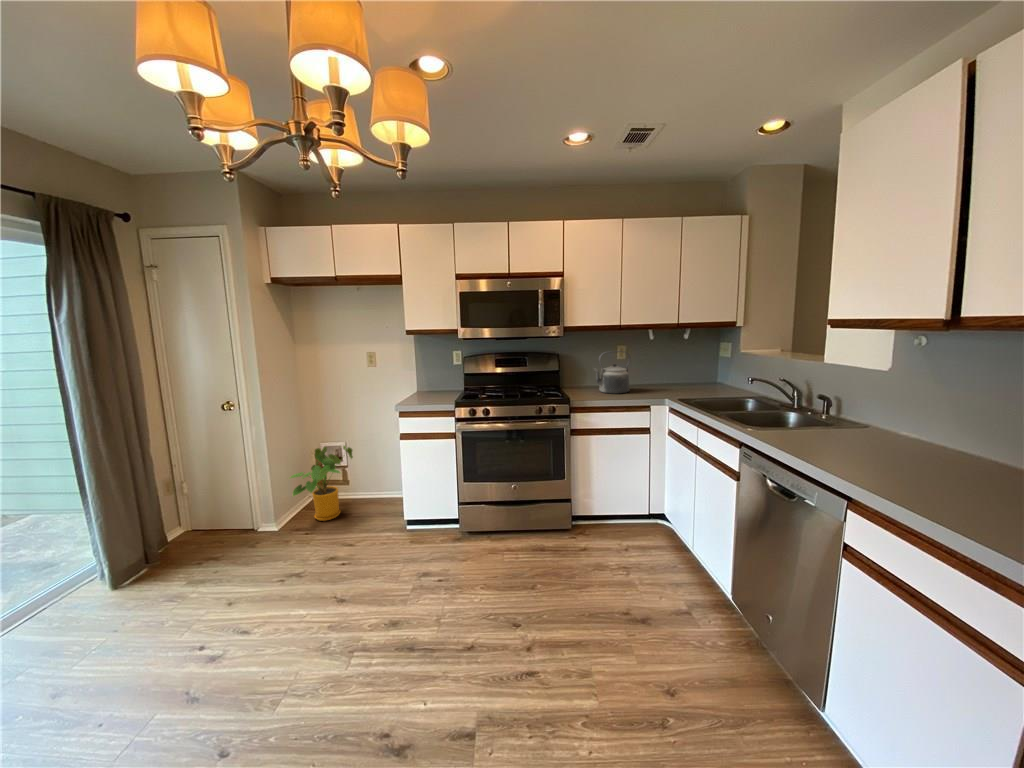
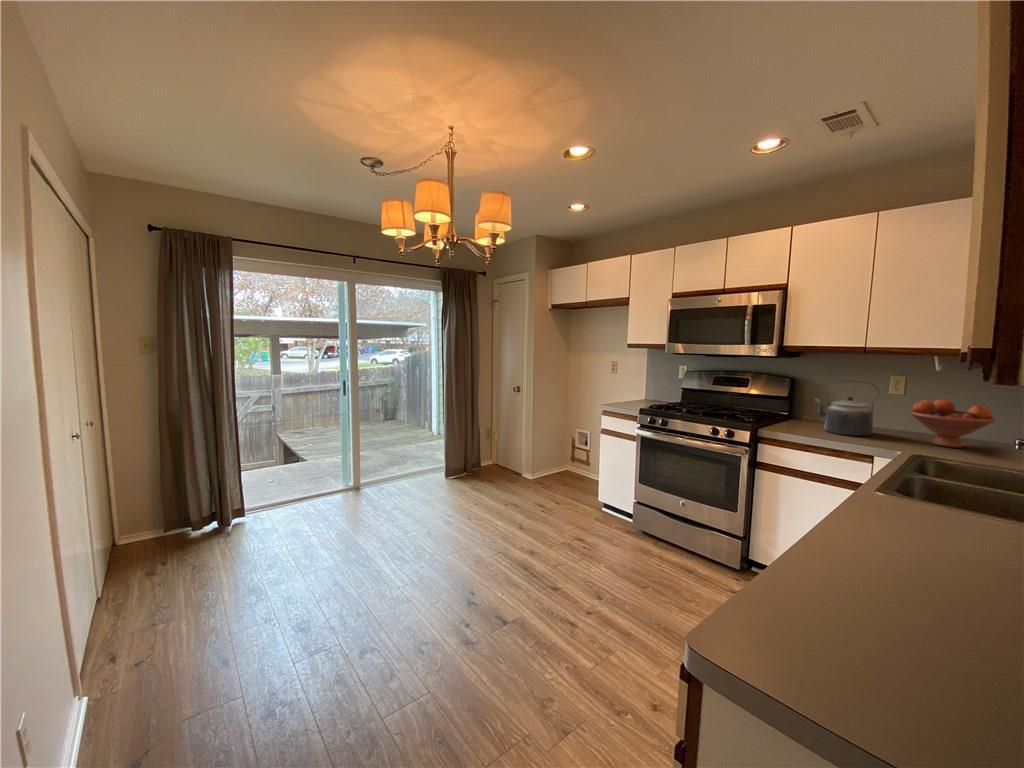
fruit bowl: none [647,359,690,390] -> present [910,399,996,448]
house plant: present [290,446,353,521] -> none [540,430,593,486]

